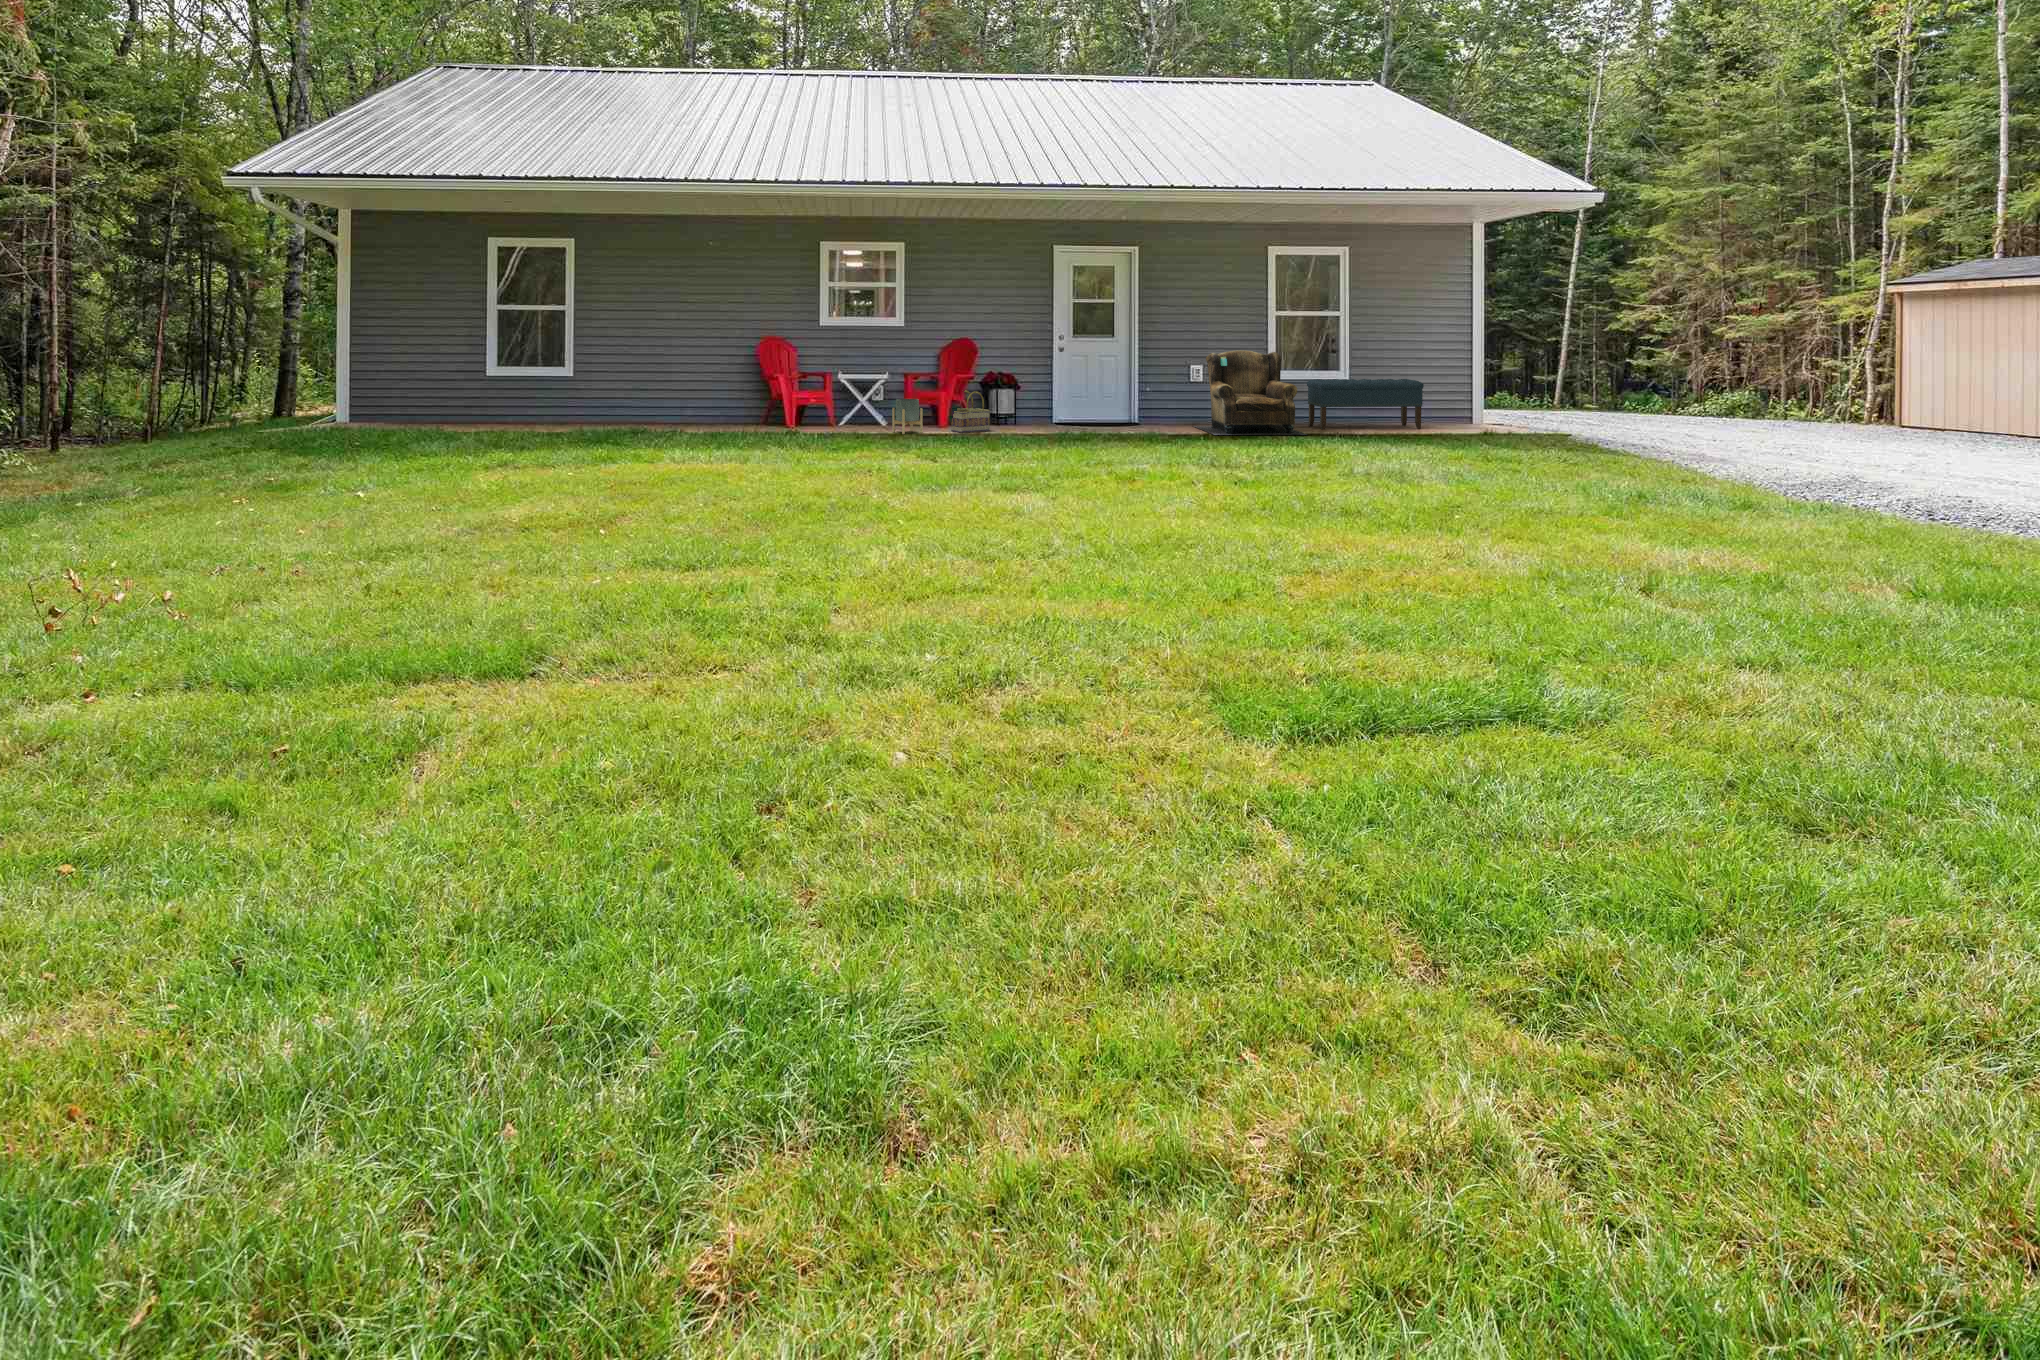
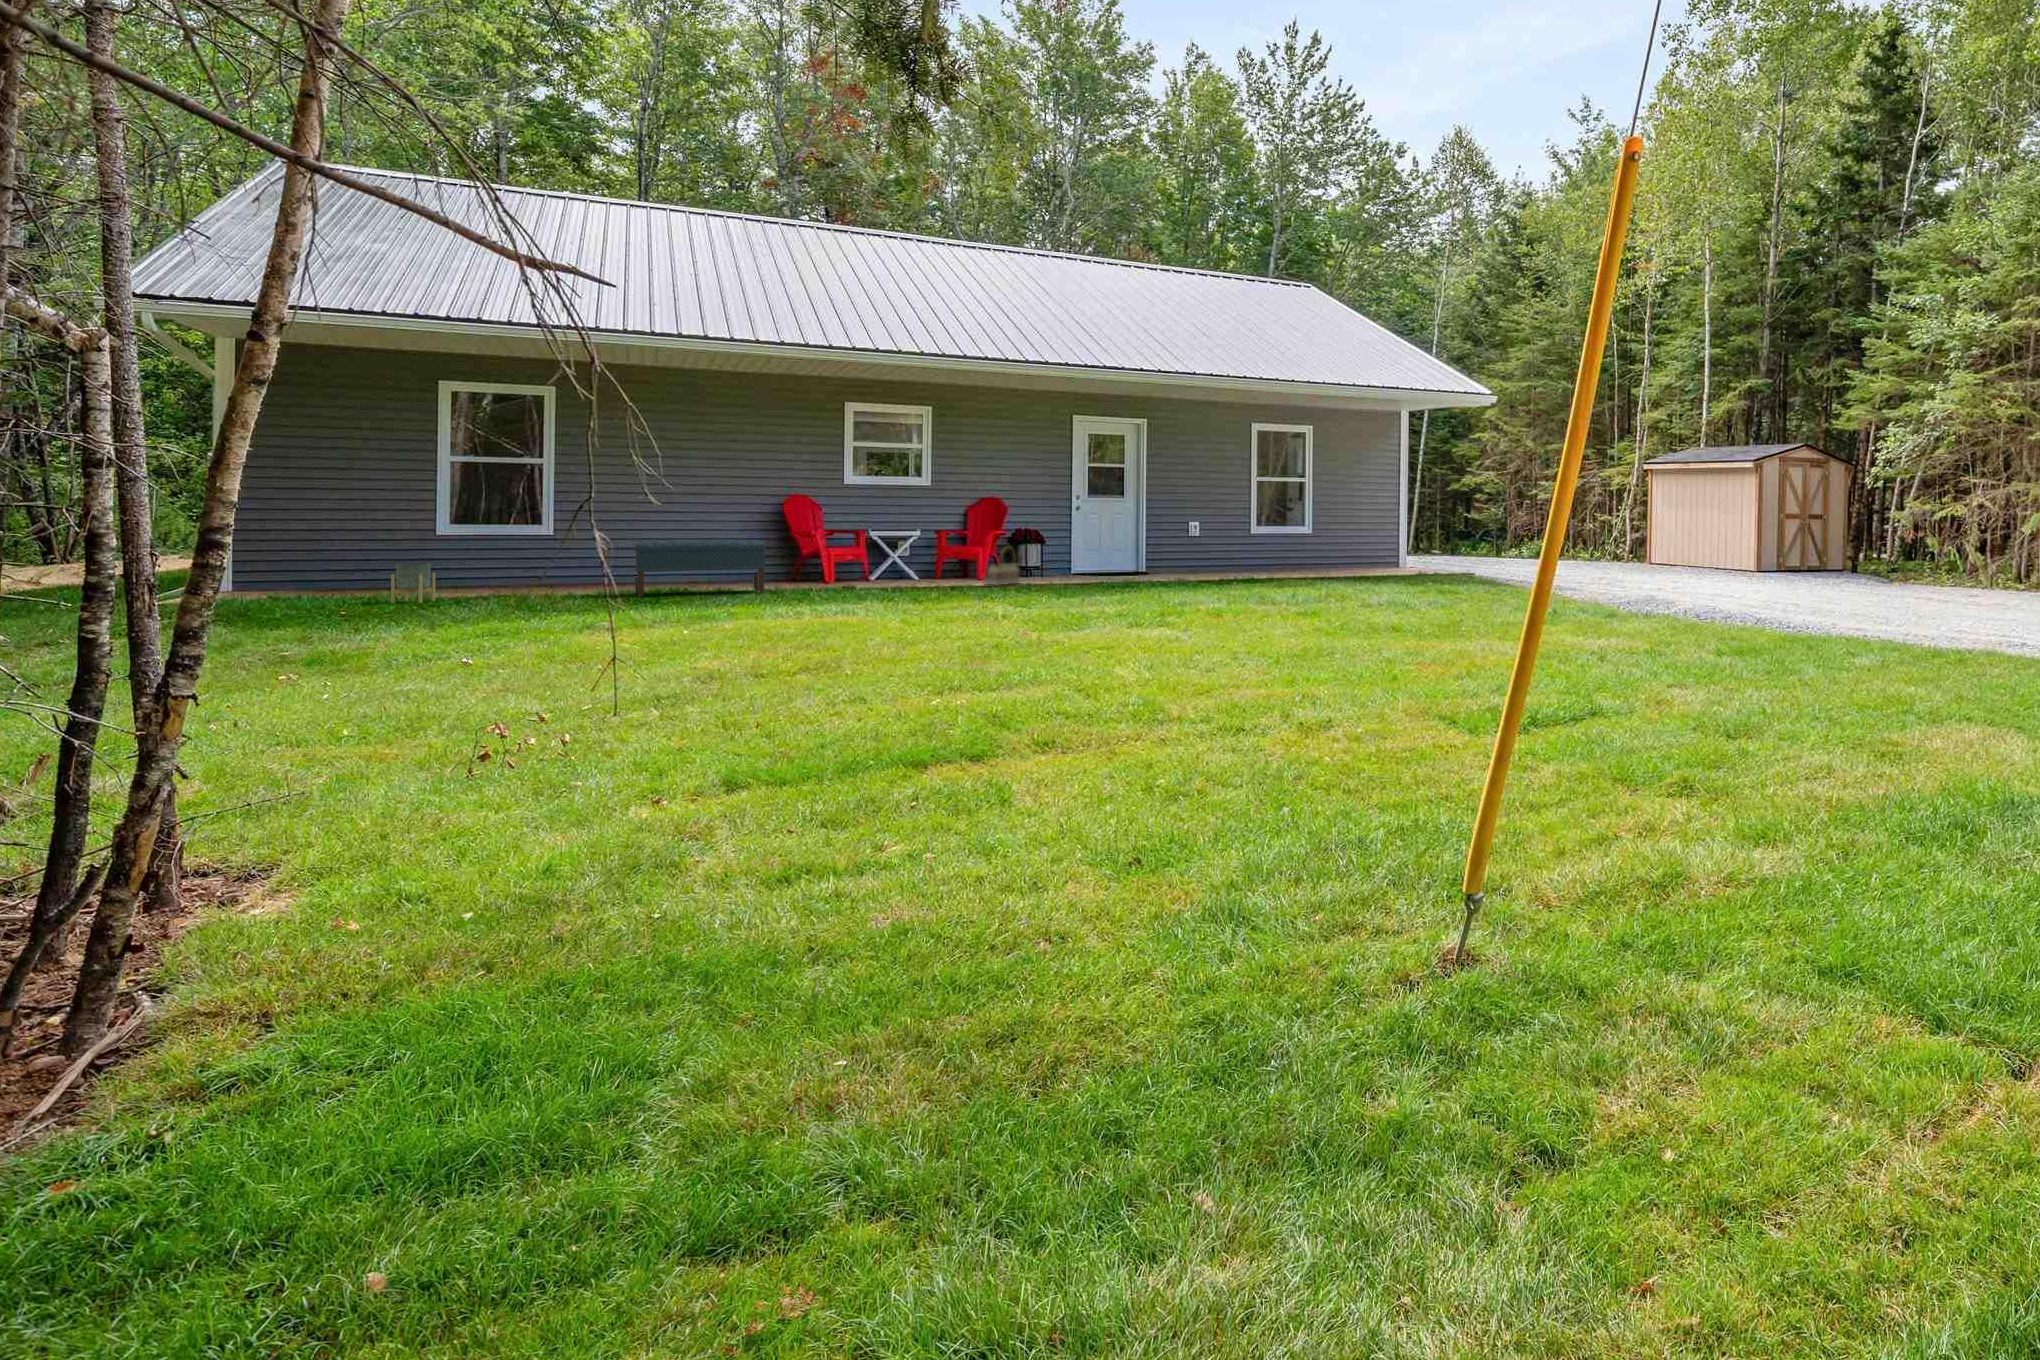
armchair: present [1193,350,1307,435] -> none [1192,510,1295,580]
bench: present [1307,379,1424,429] -> present [634,540,766,597]
planter: present [892,399,923,434] -> present [391,563,435,603]

